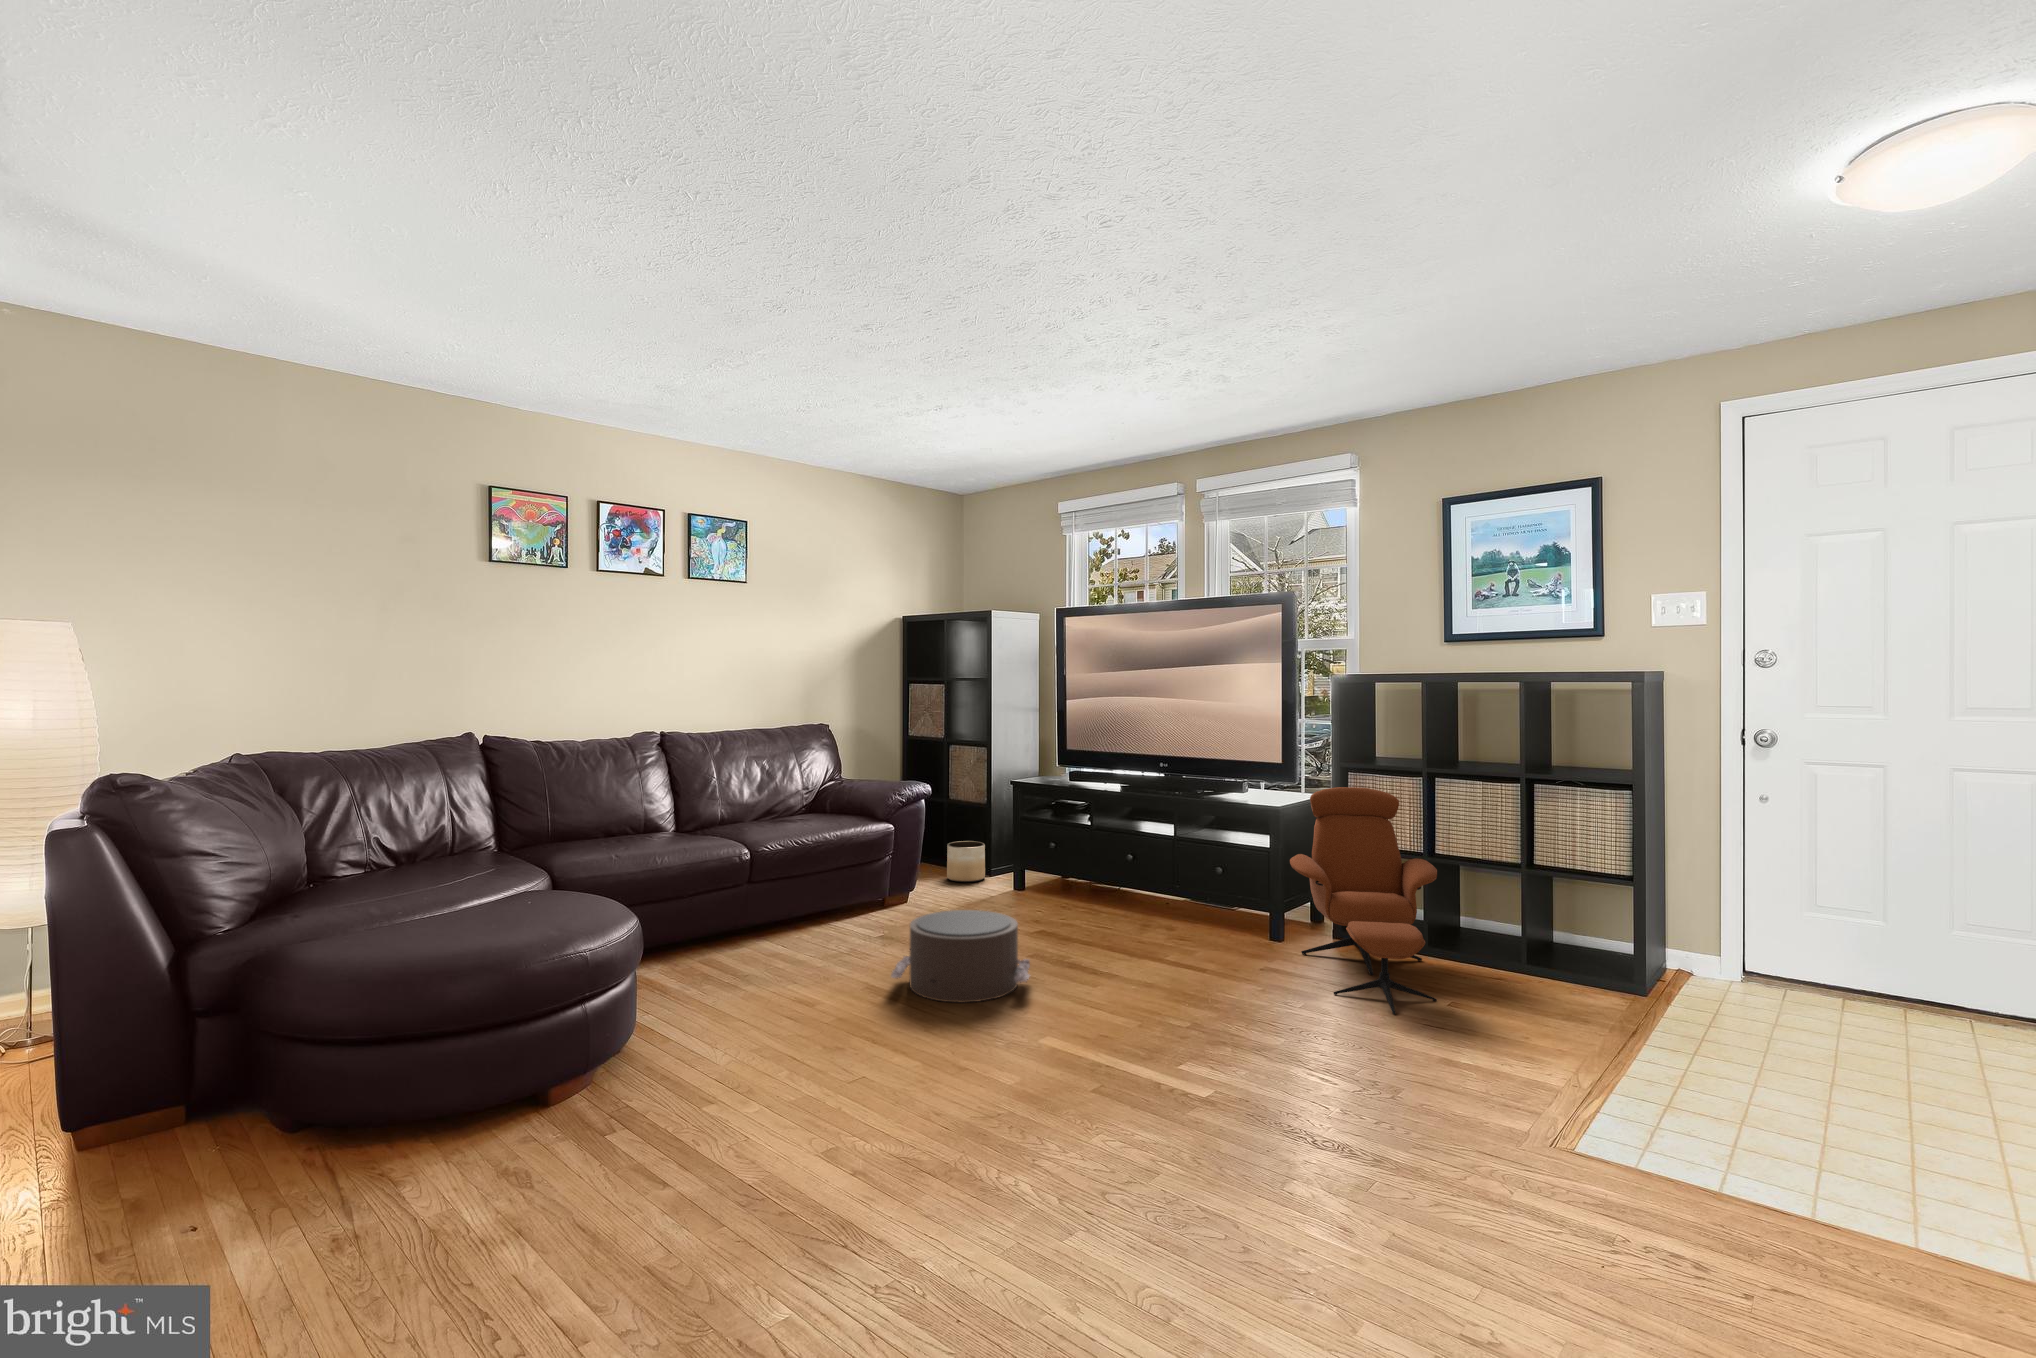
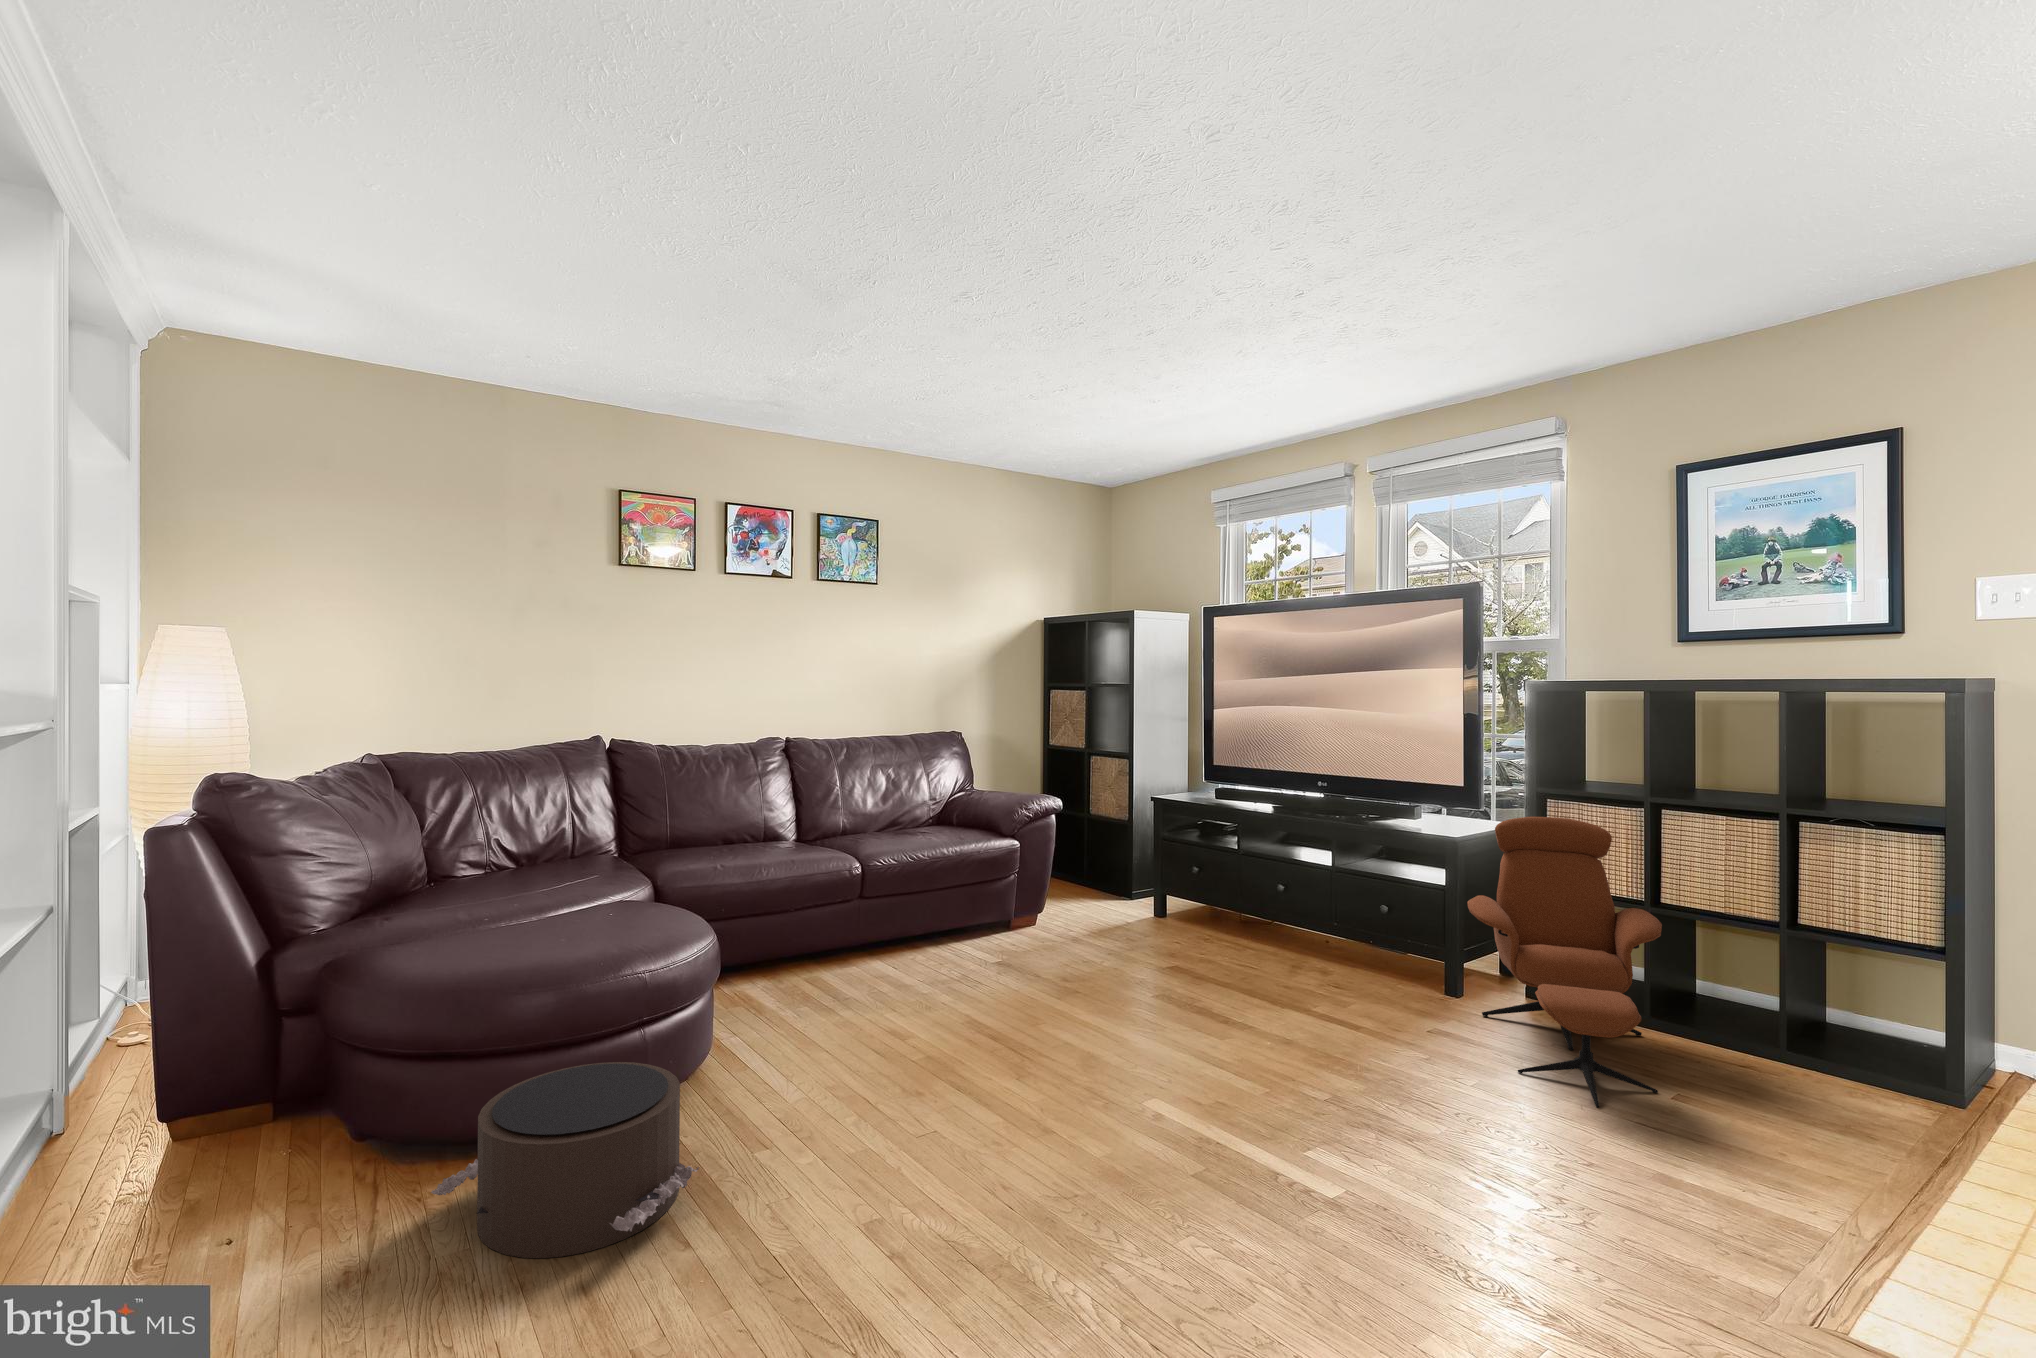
planter: present [947,841,985,882] -> none [1082,859,1122,904]
pouf: present [891,910,1030,1003] -> present [431,1062,699,1258]

